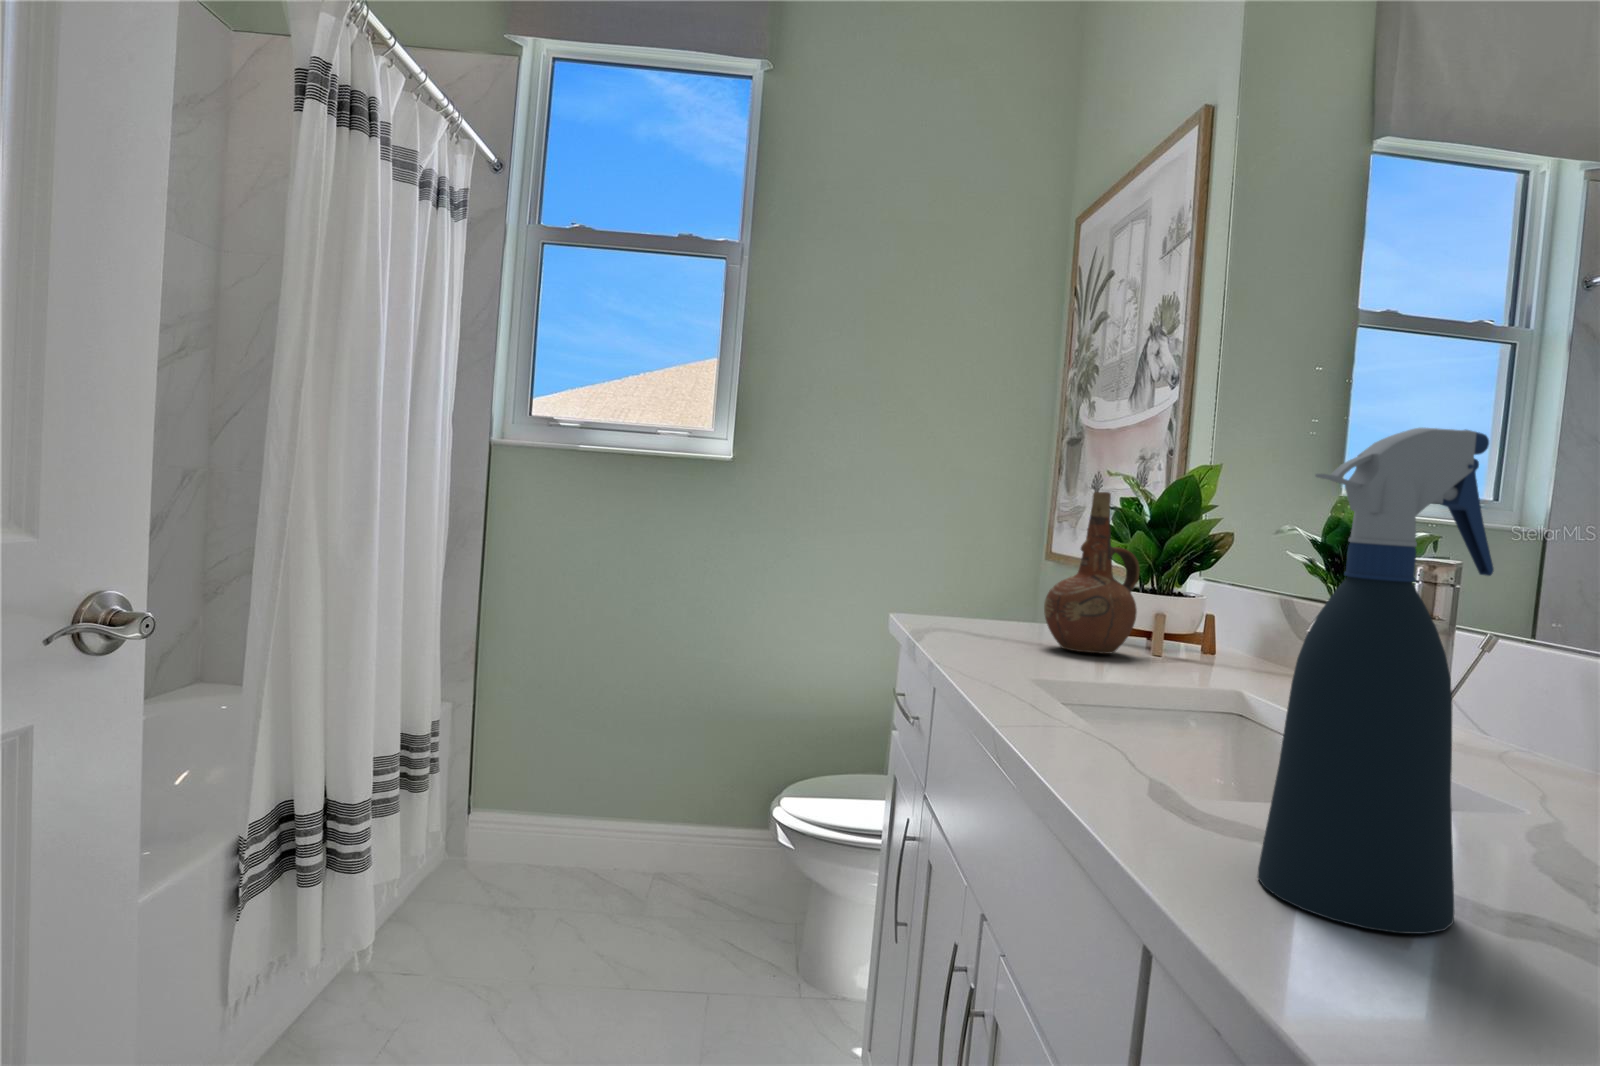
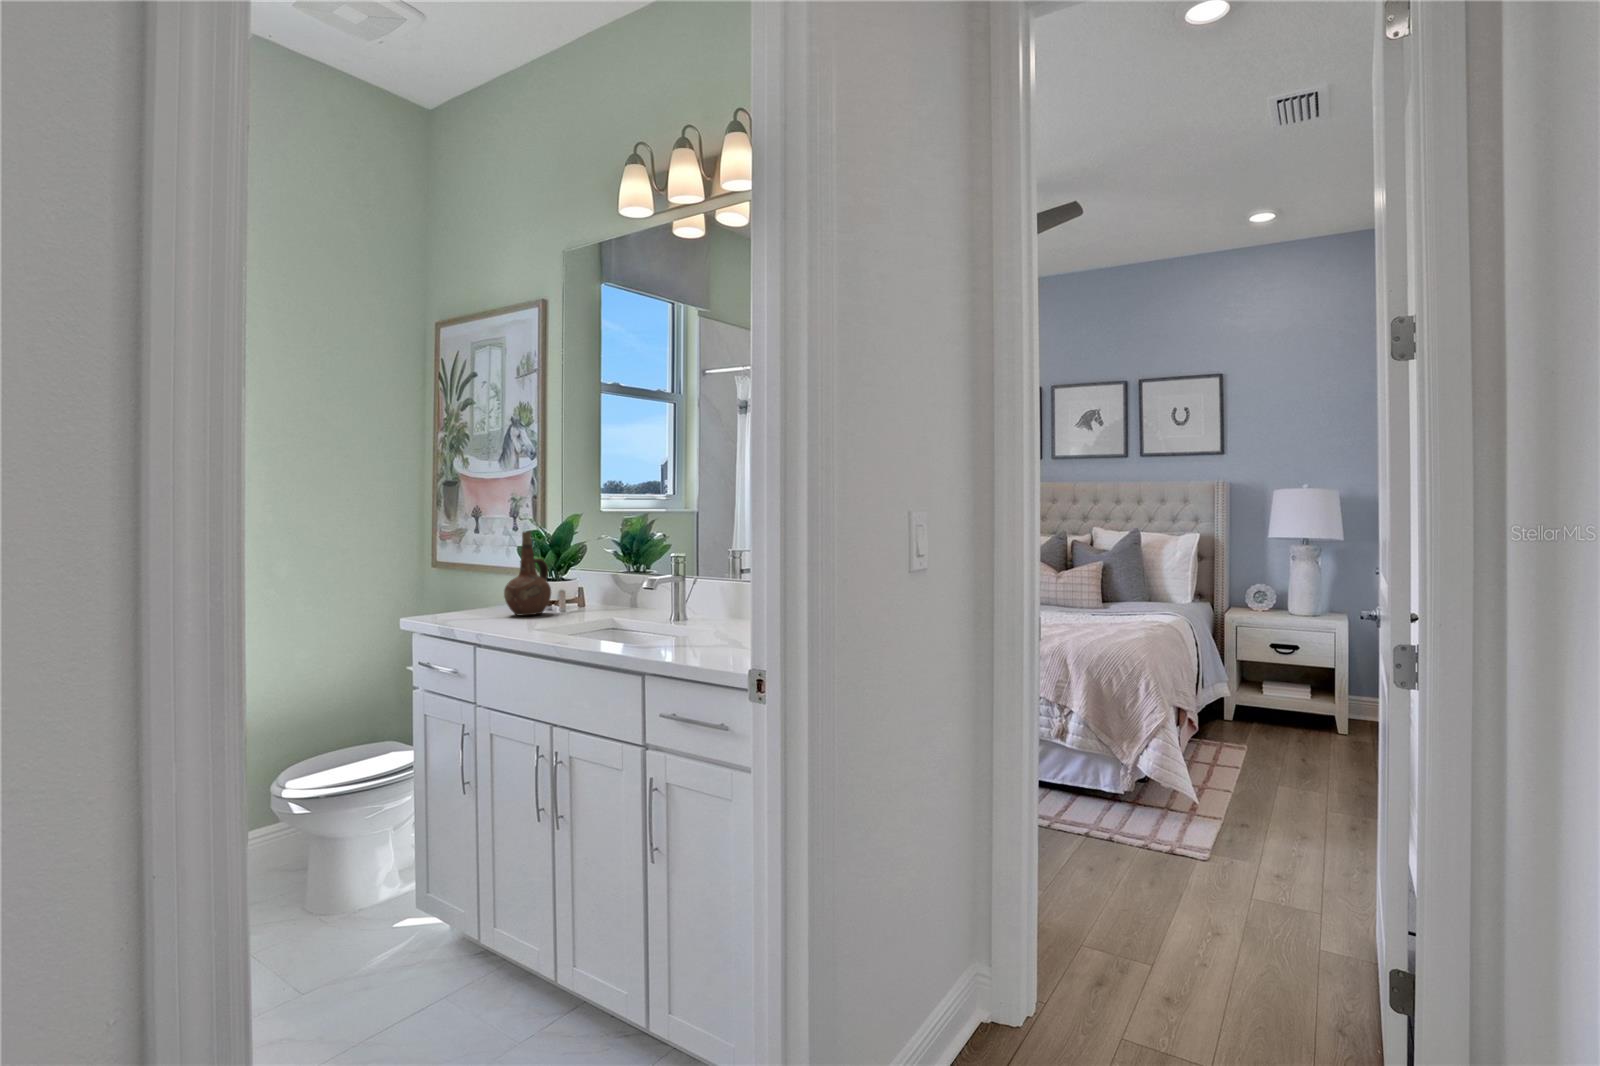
spray bottle: present [1258,428,1494,934] -> none [656,531,700,657]

